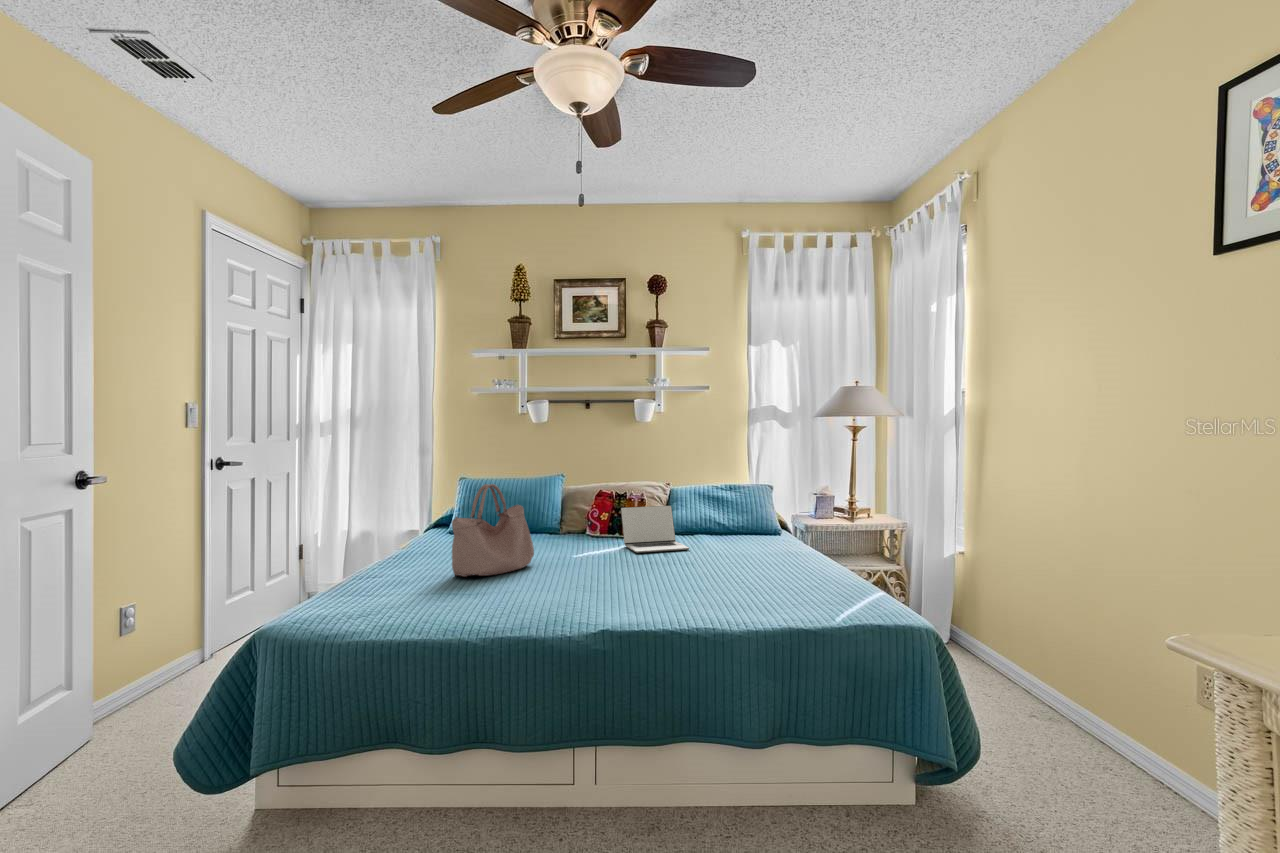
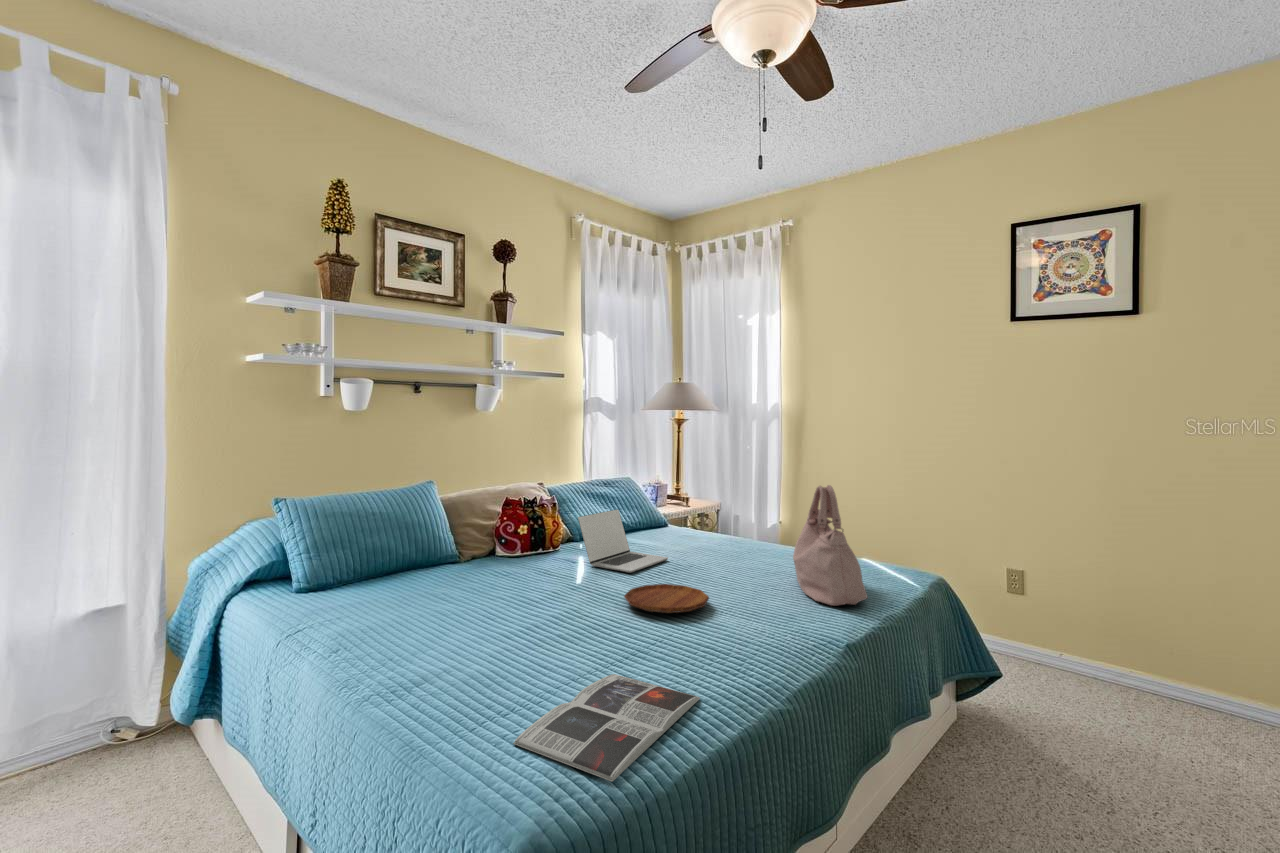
handbag: present [452,484,534,577] -> present [793,485,867,606]
tray: none [576,558,638,574] -> present [624,584,709,613]
magazine: none [398,589,502,615] -> present [513,674,700,782]

